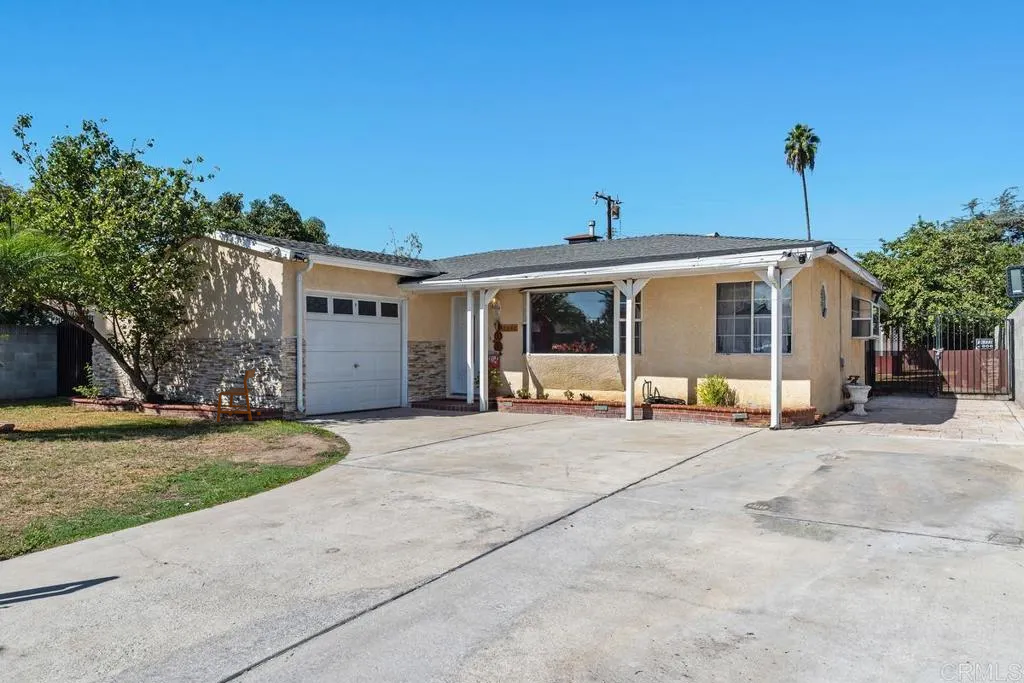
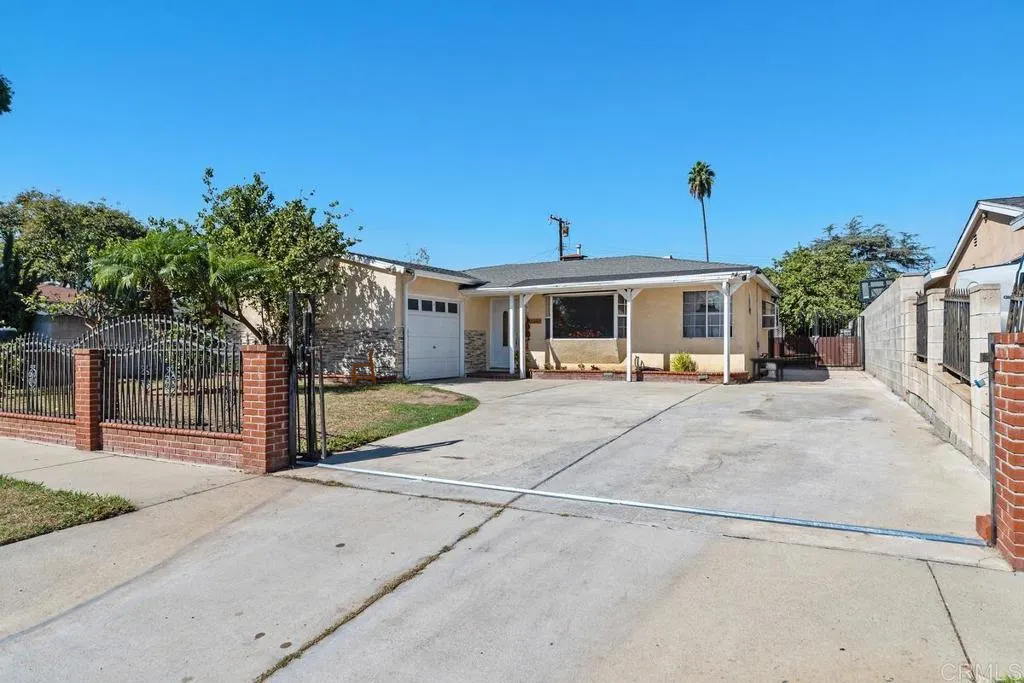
round table: none [818,386,881,424] -> present [750,358,787,381]

